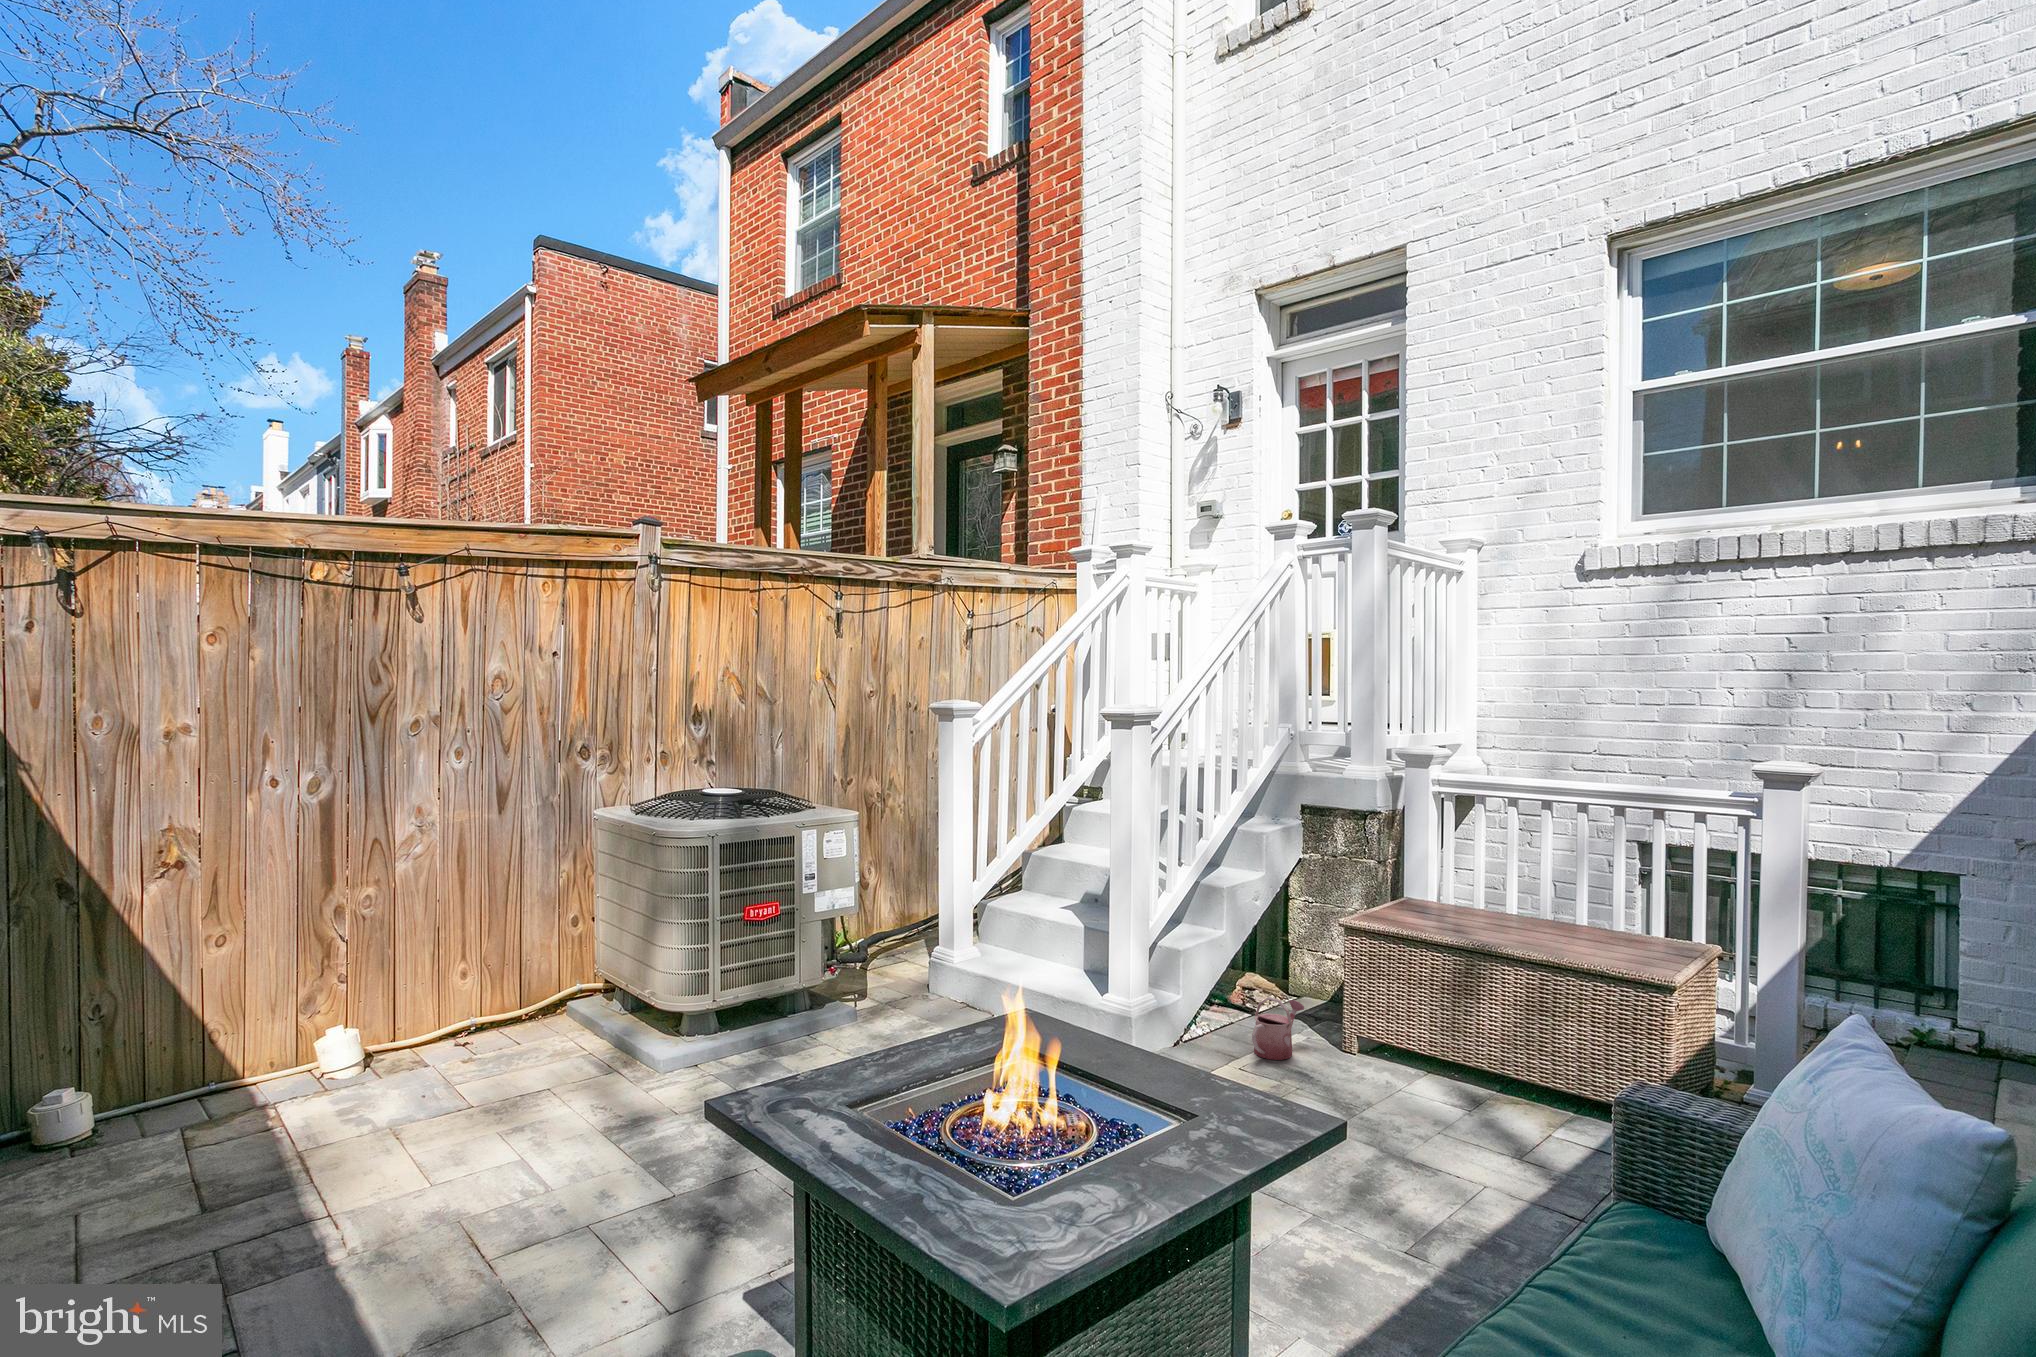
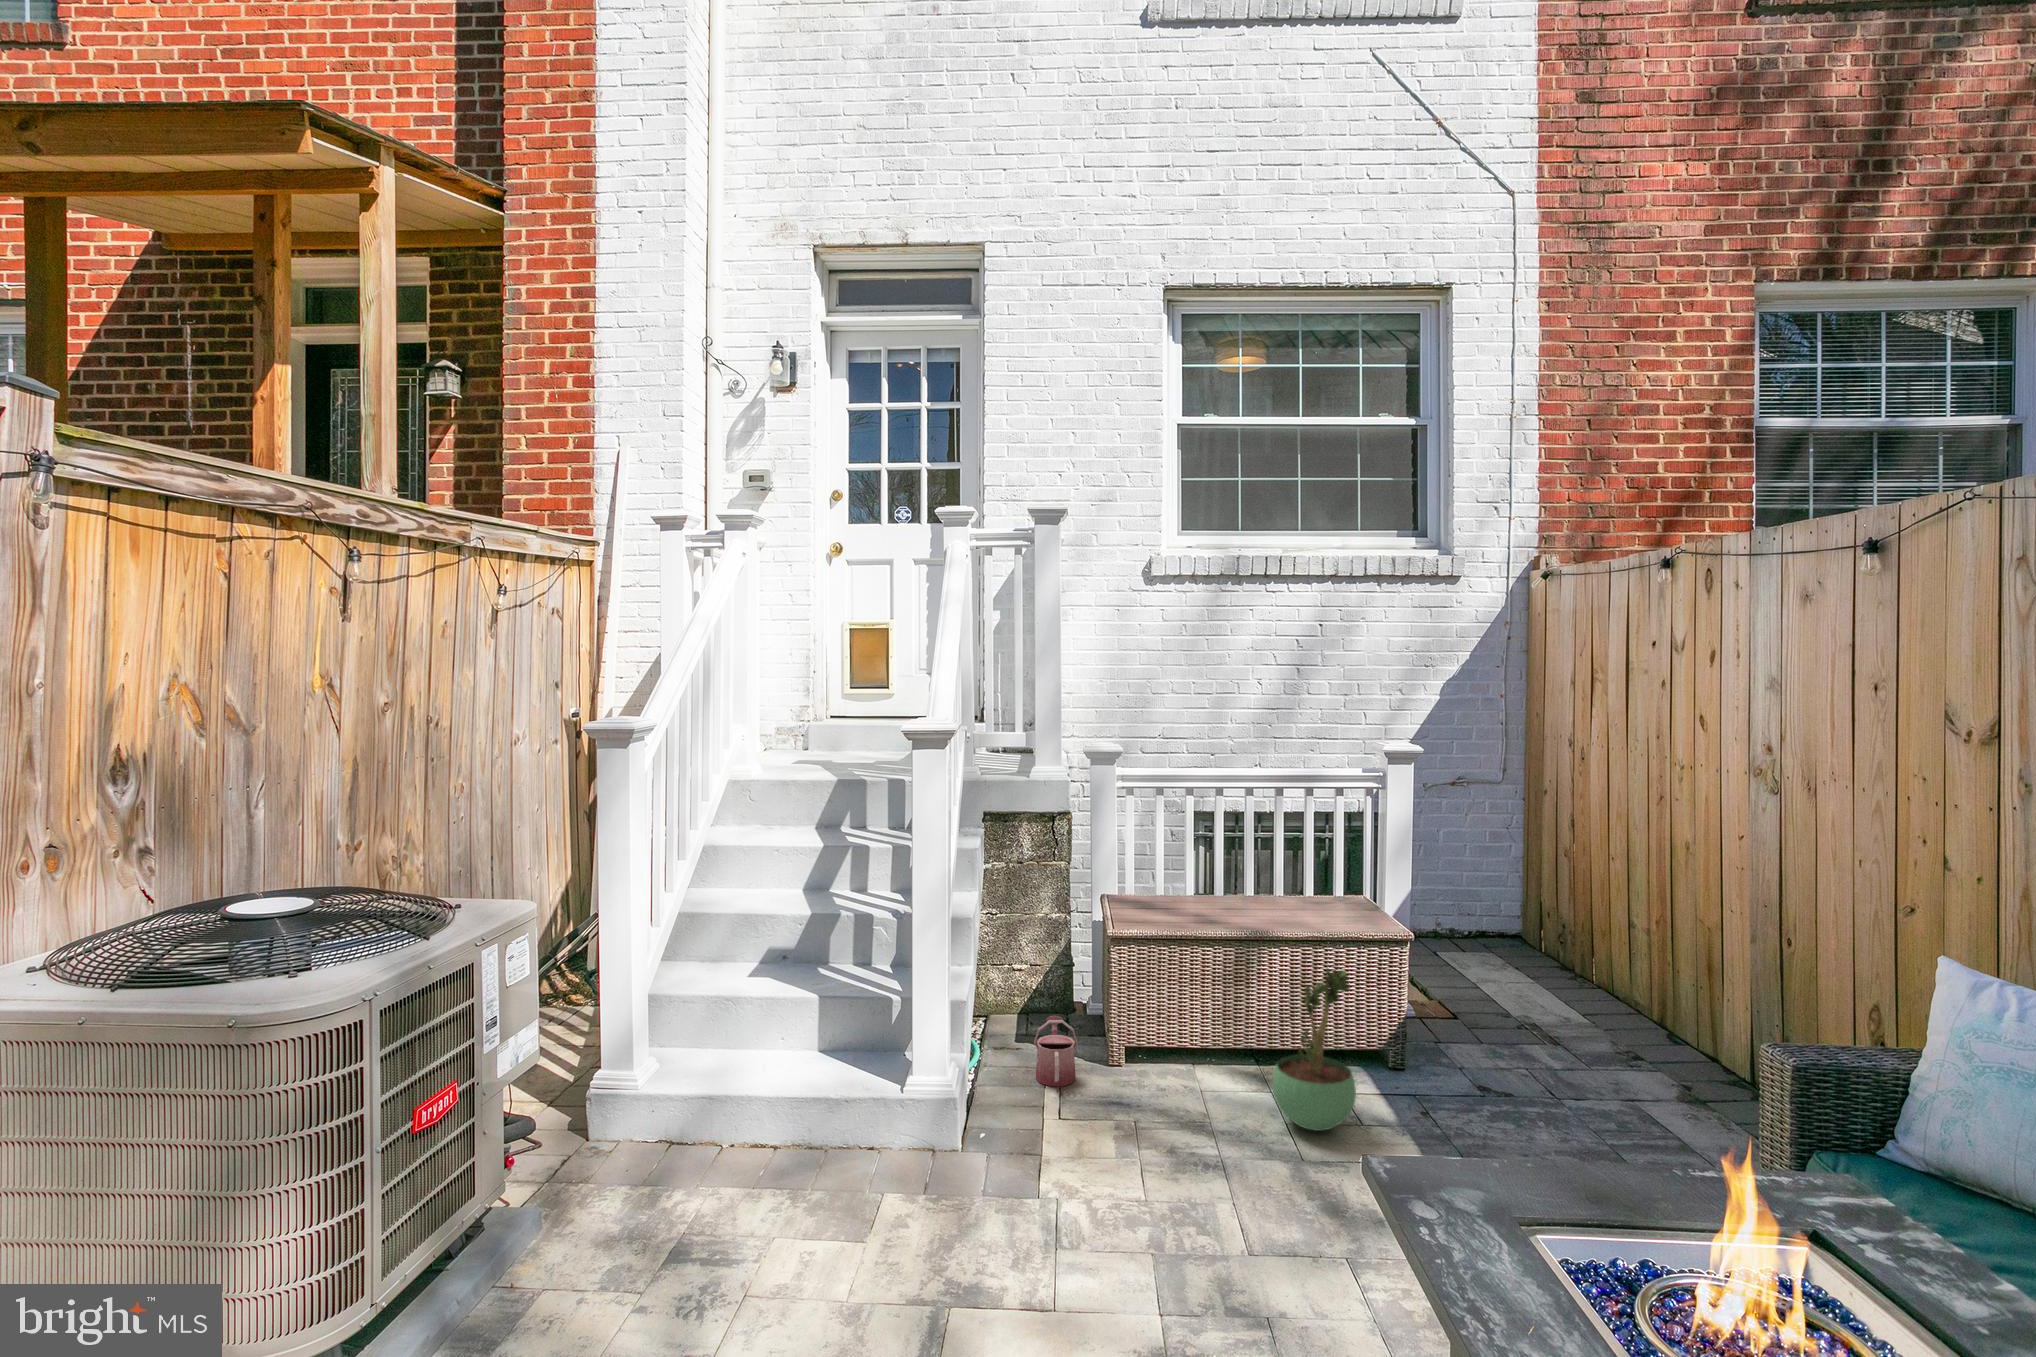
potted plant: none [1402,983,1512,1156] -> present [1273,968,1356,1131]

